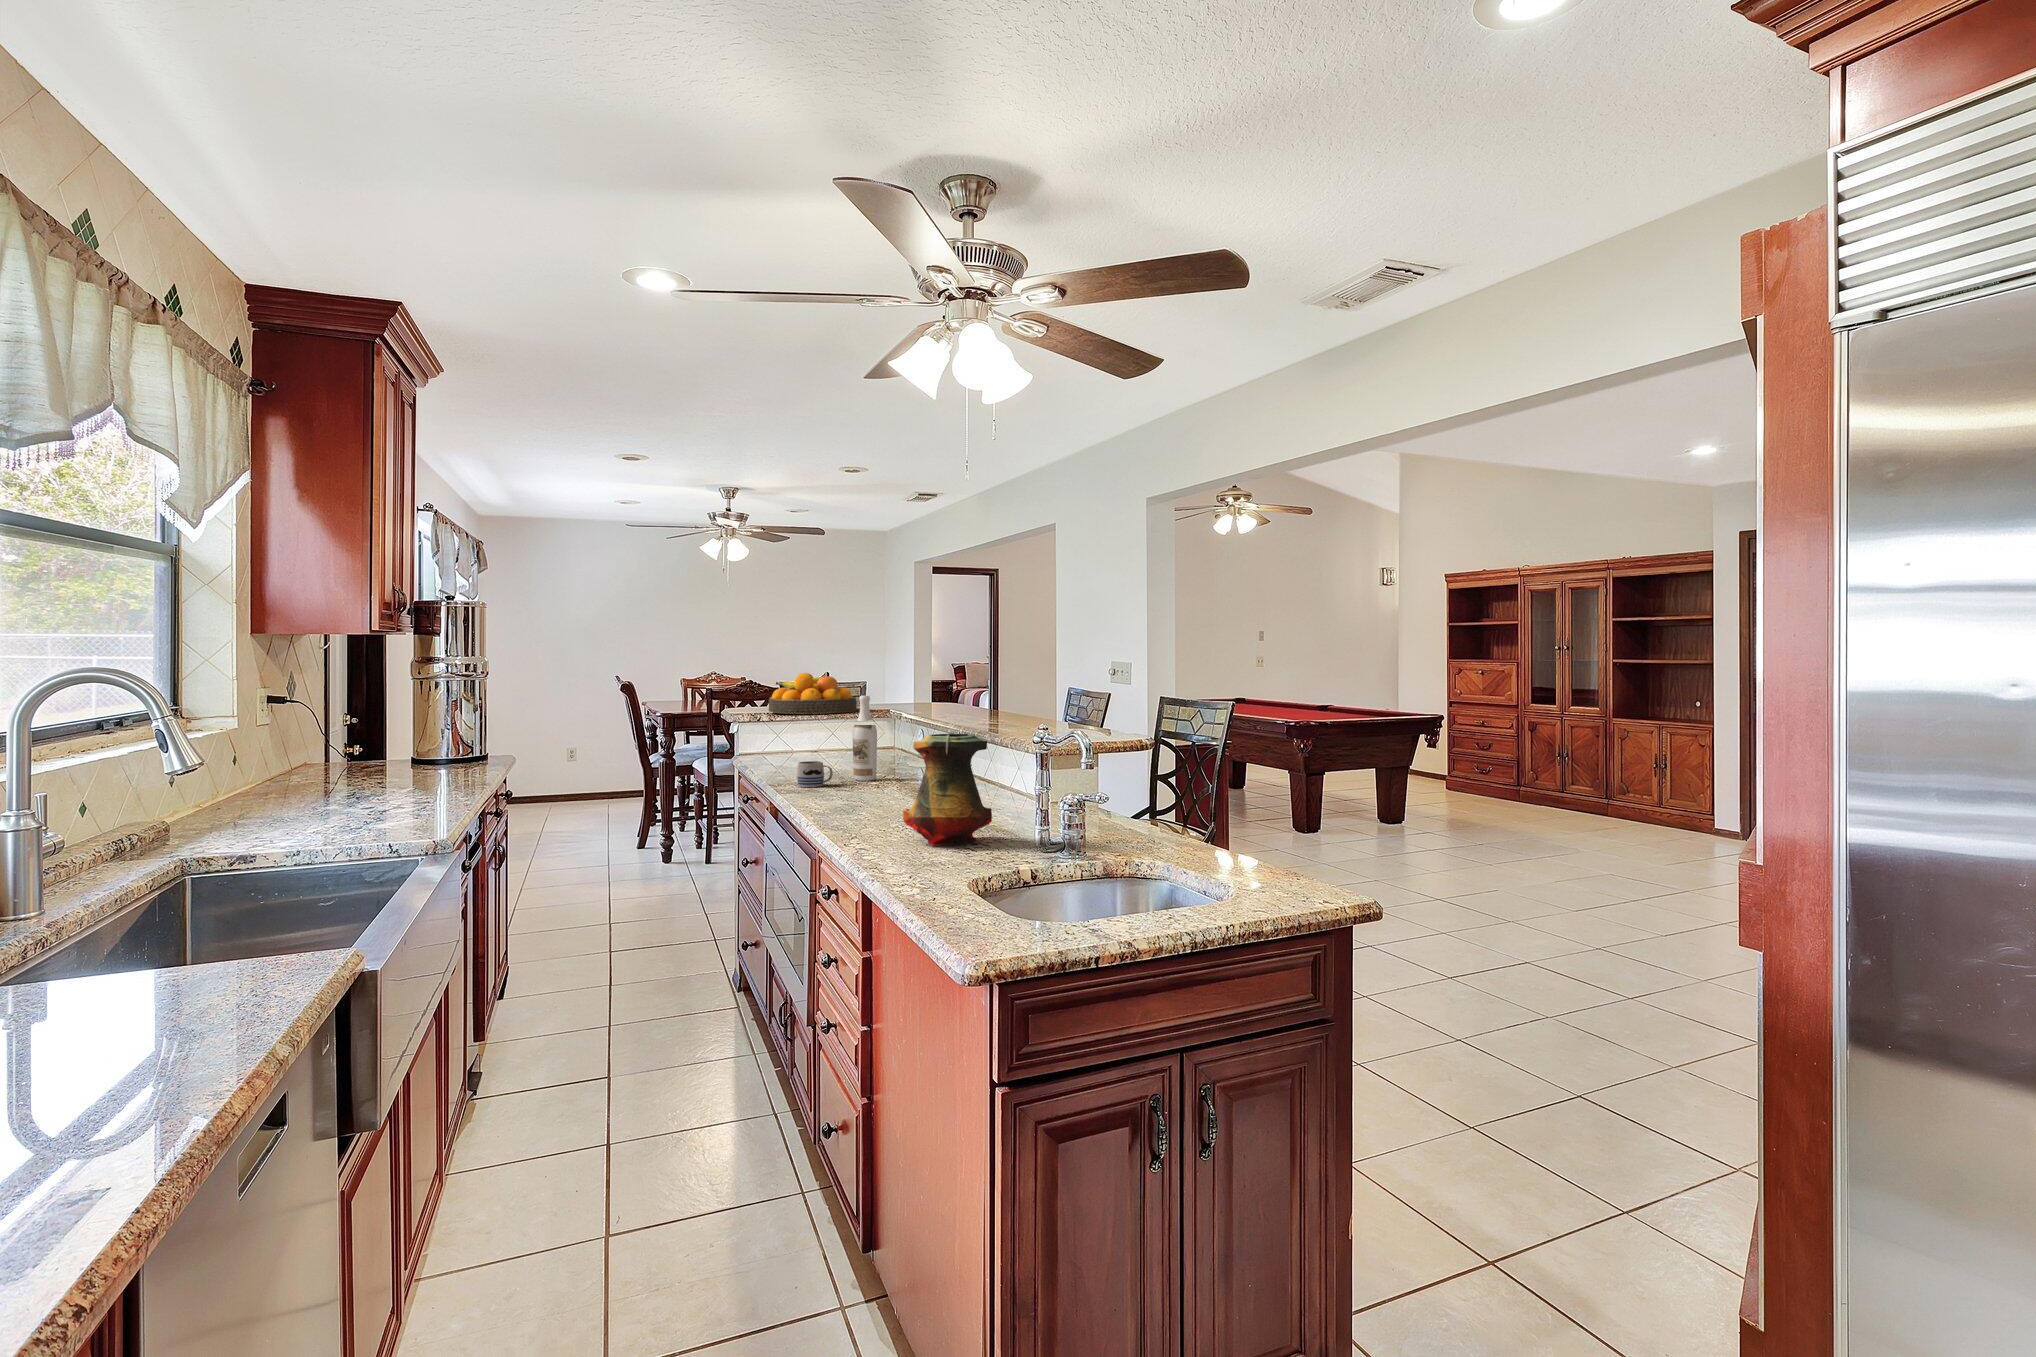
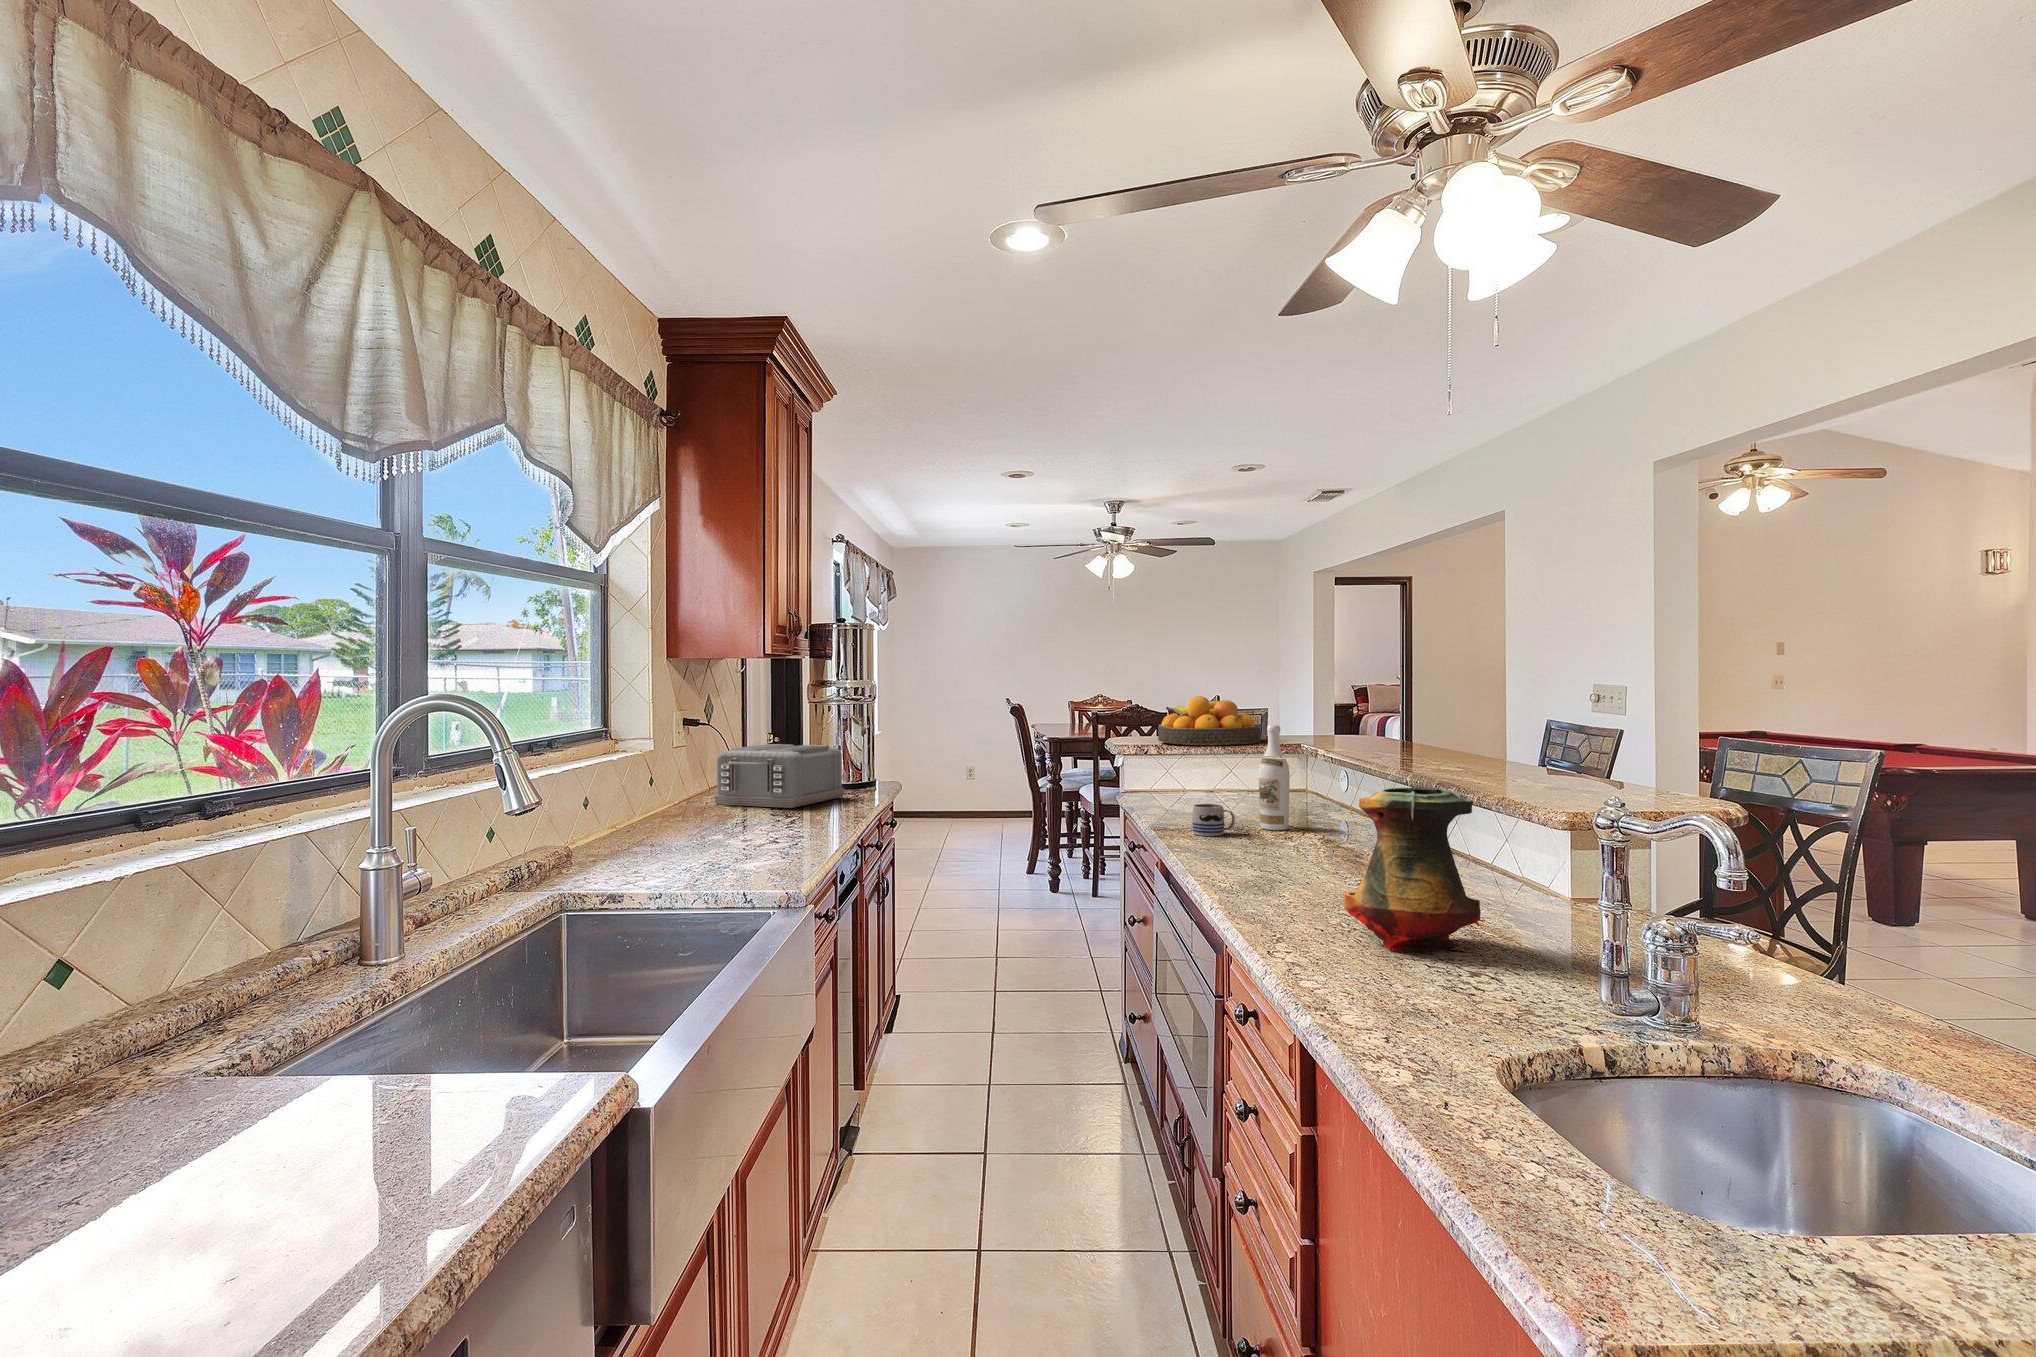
toaster: none [313,721,459,781] -> present [715,744,844,808]

